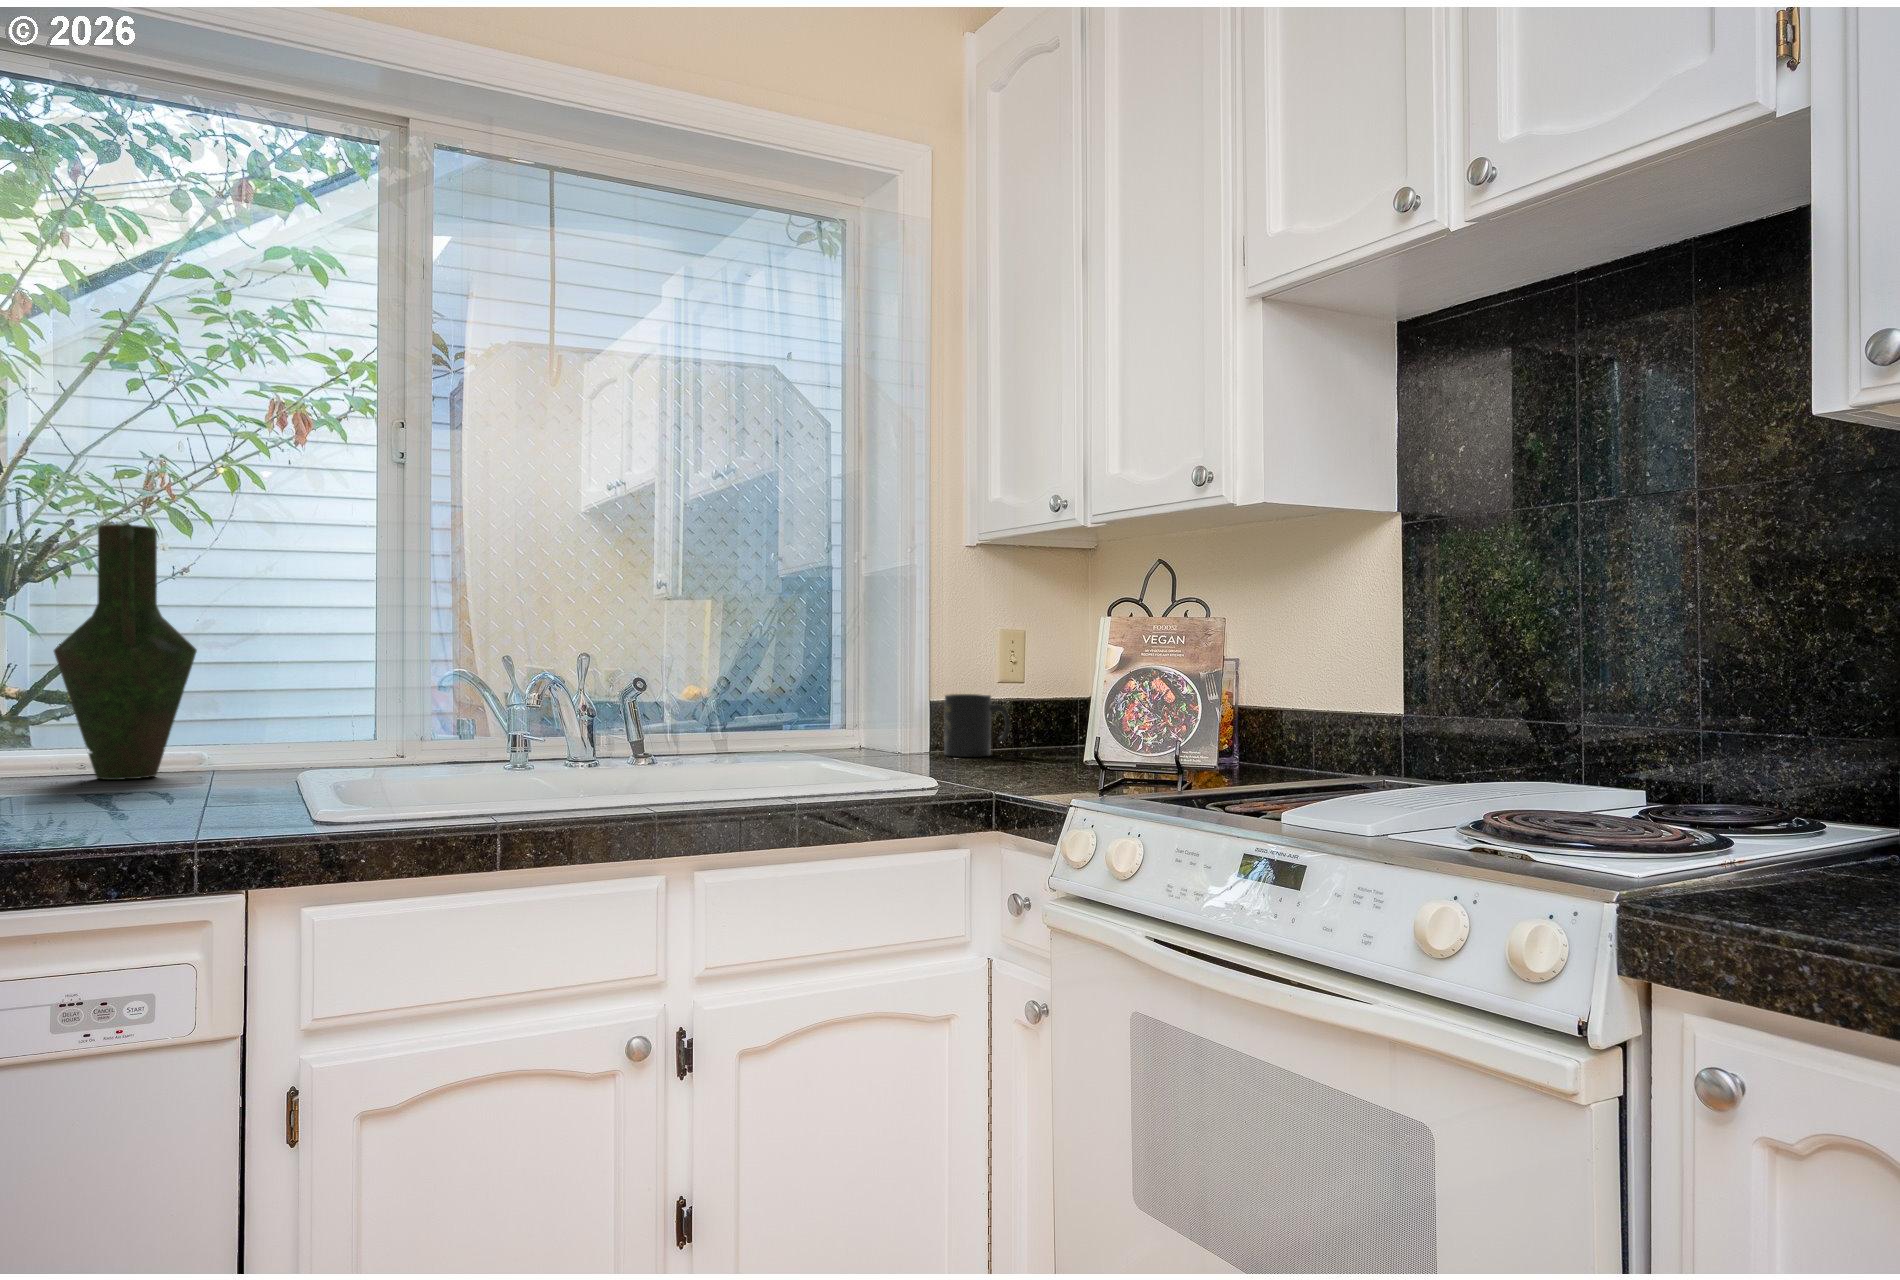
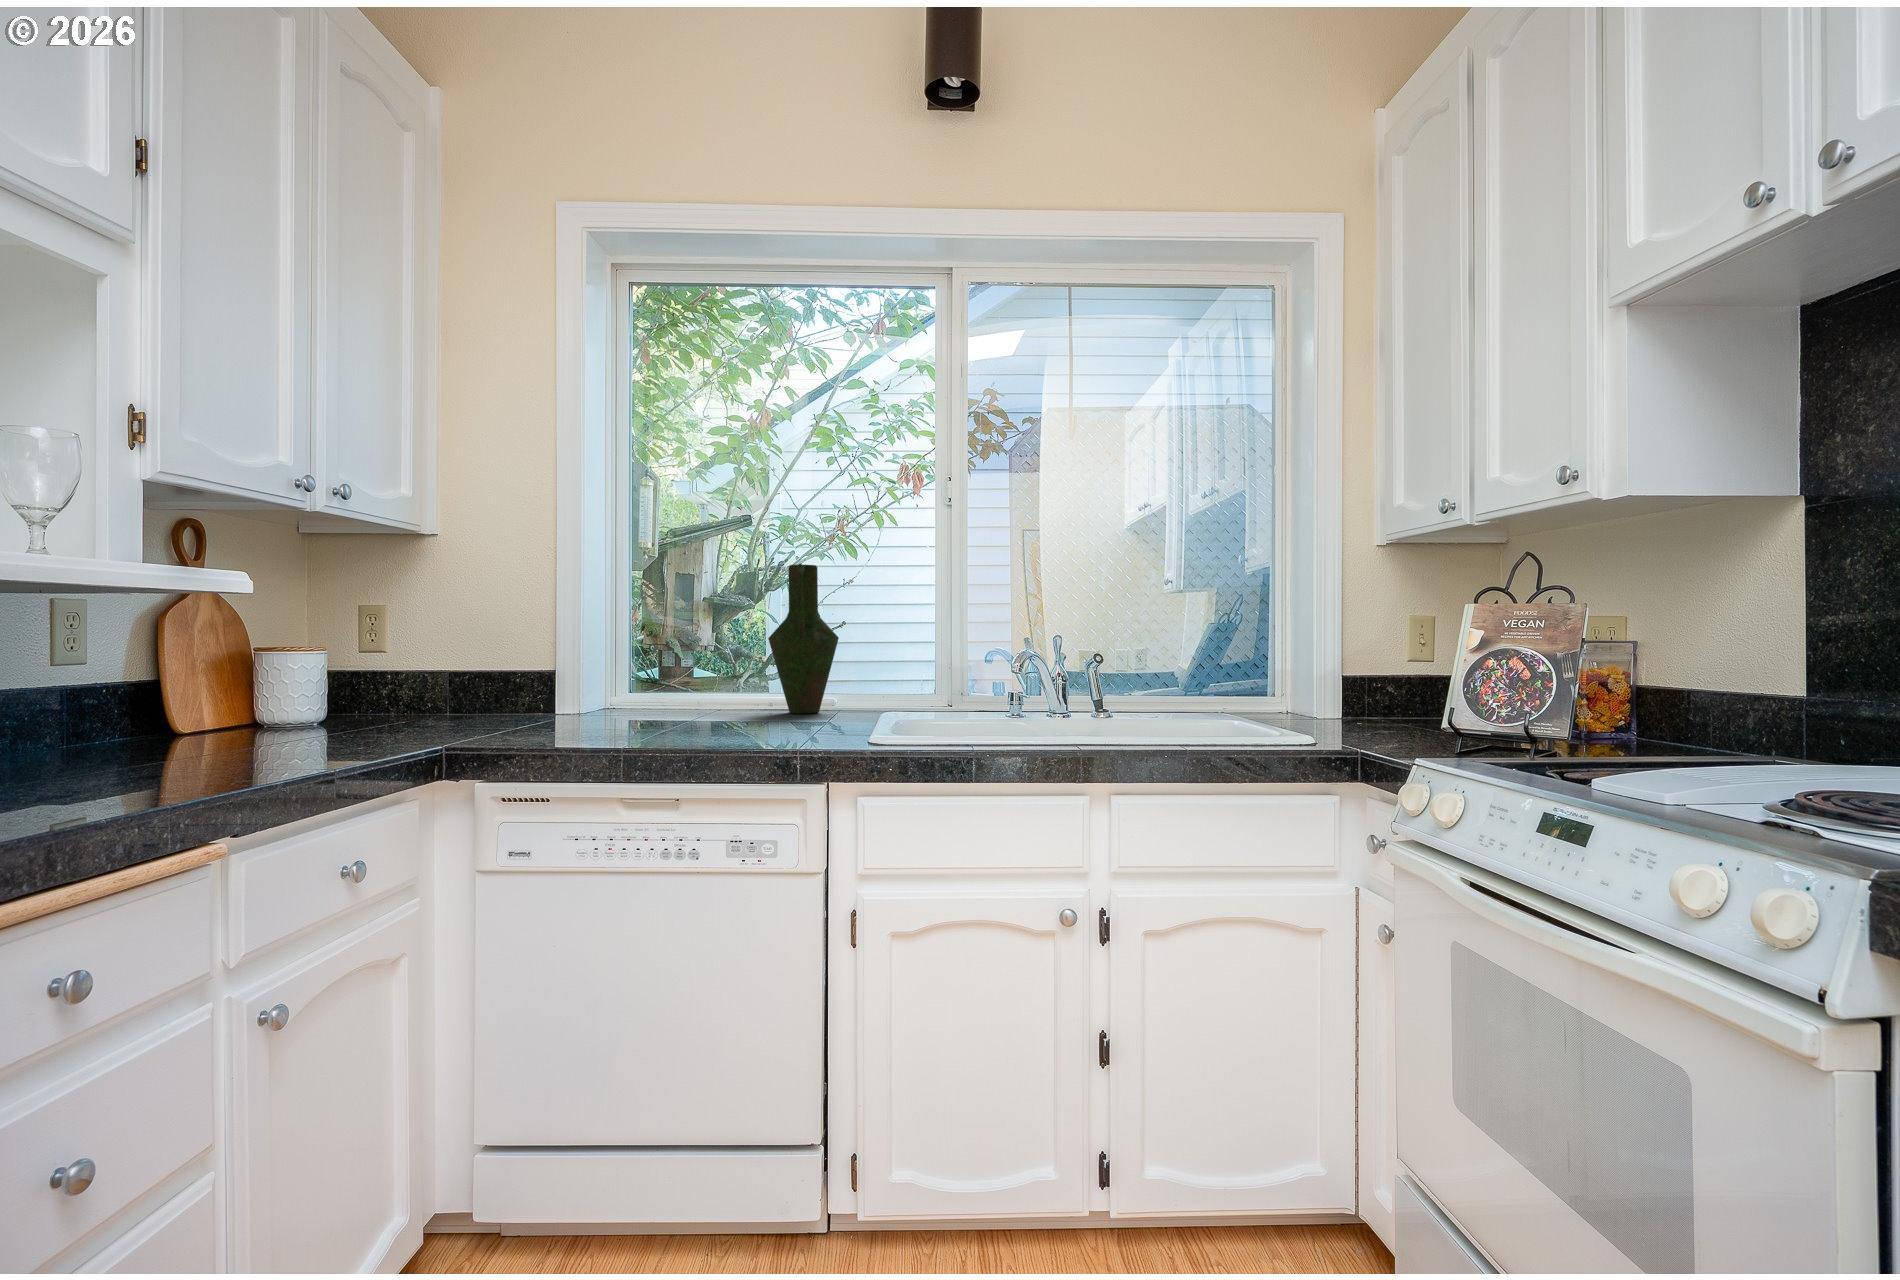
mug: present [944,694,1010,757] -> none [1344,671,1405,722]

